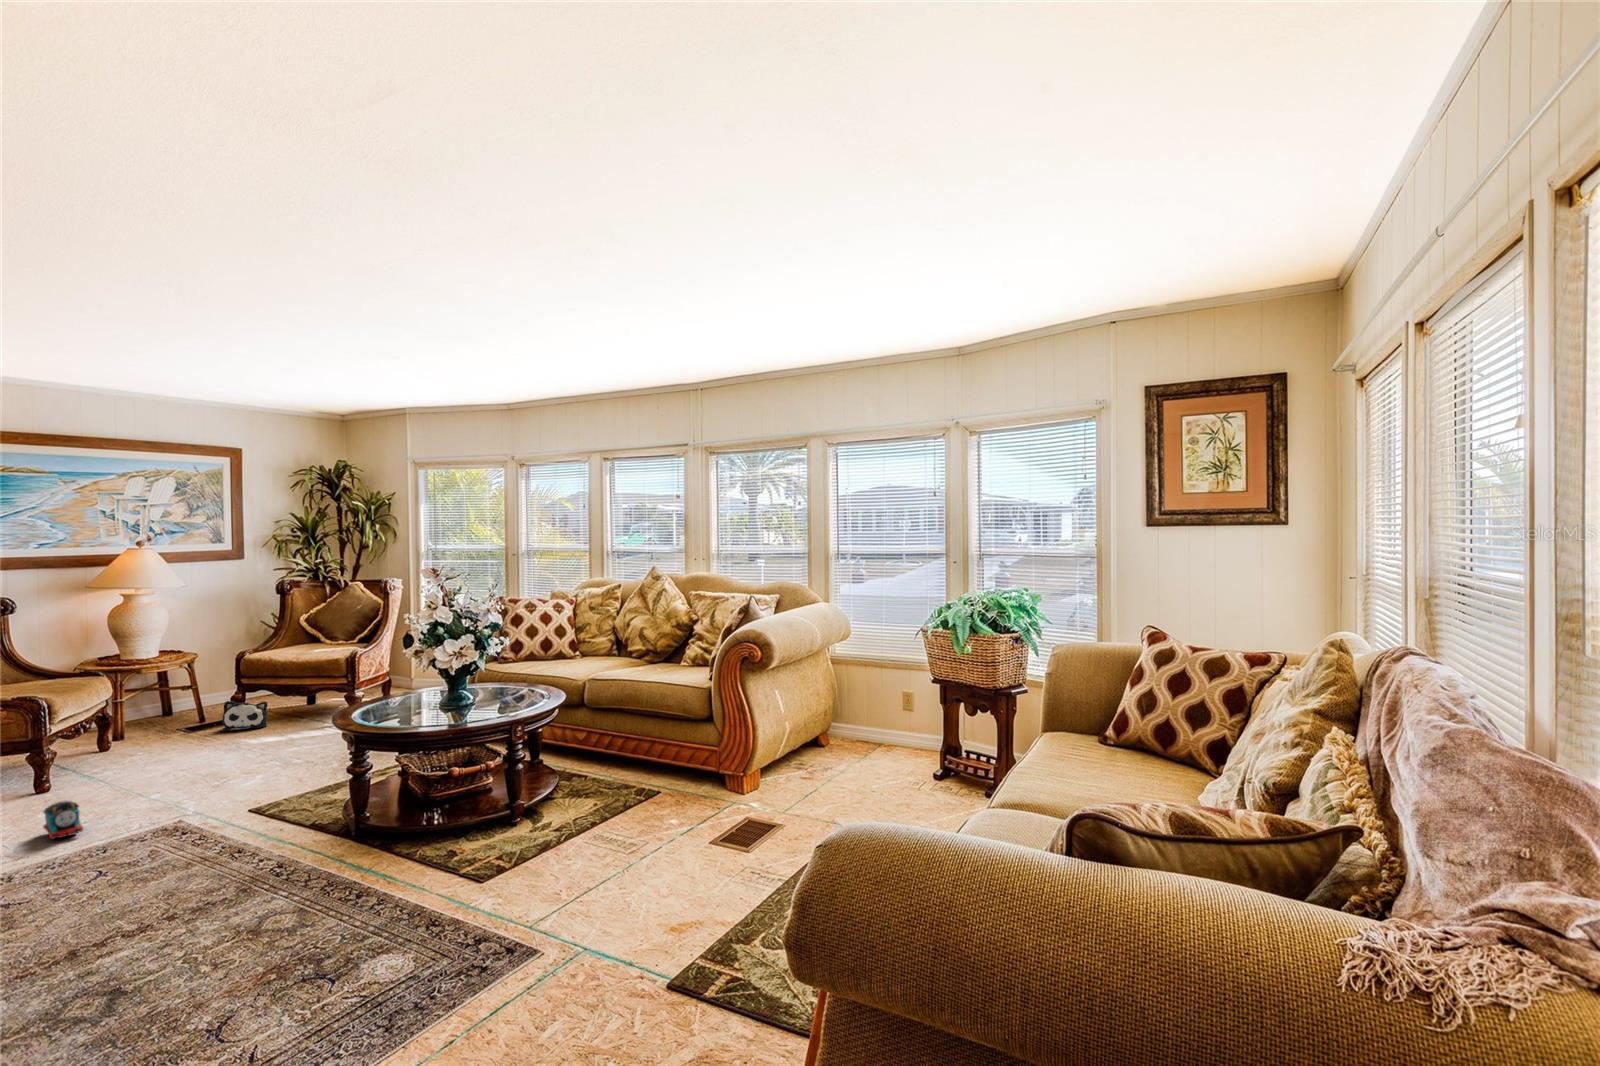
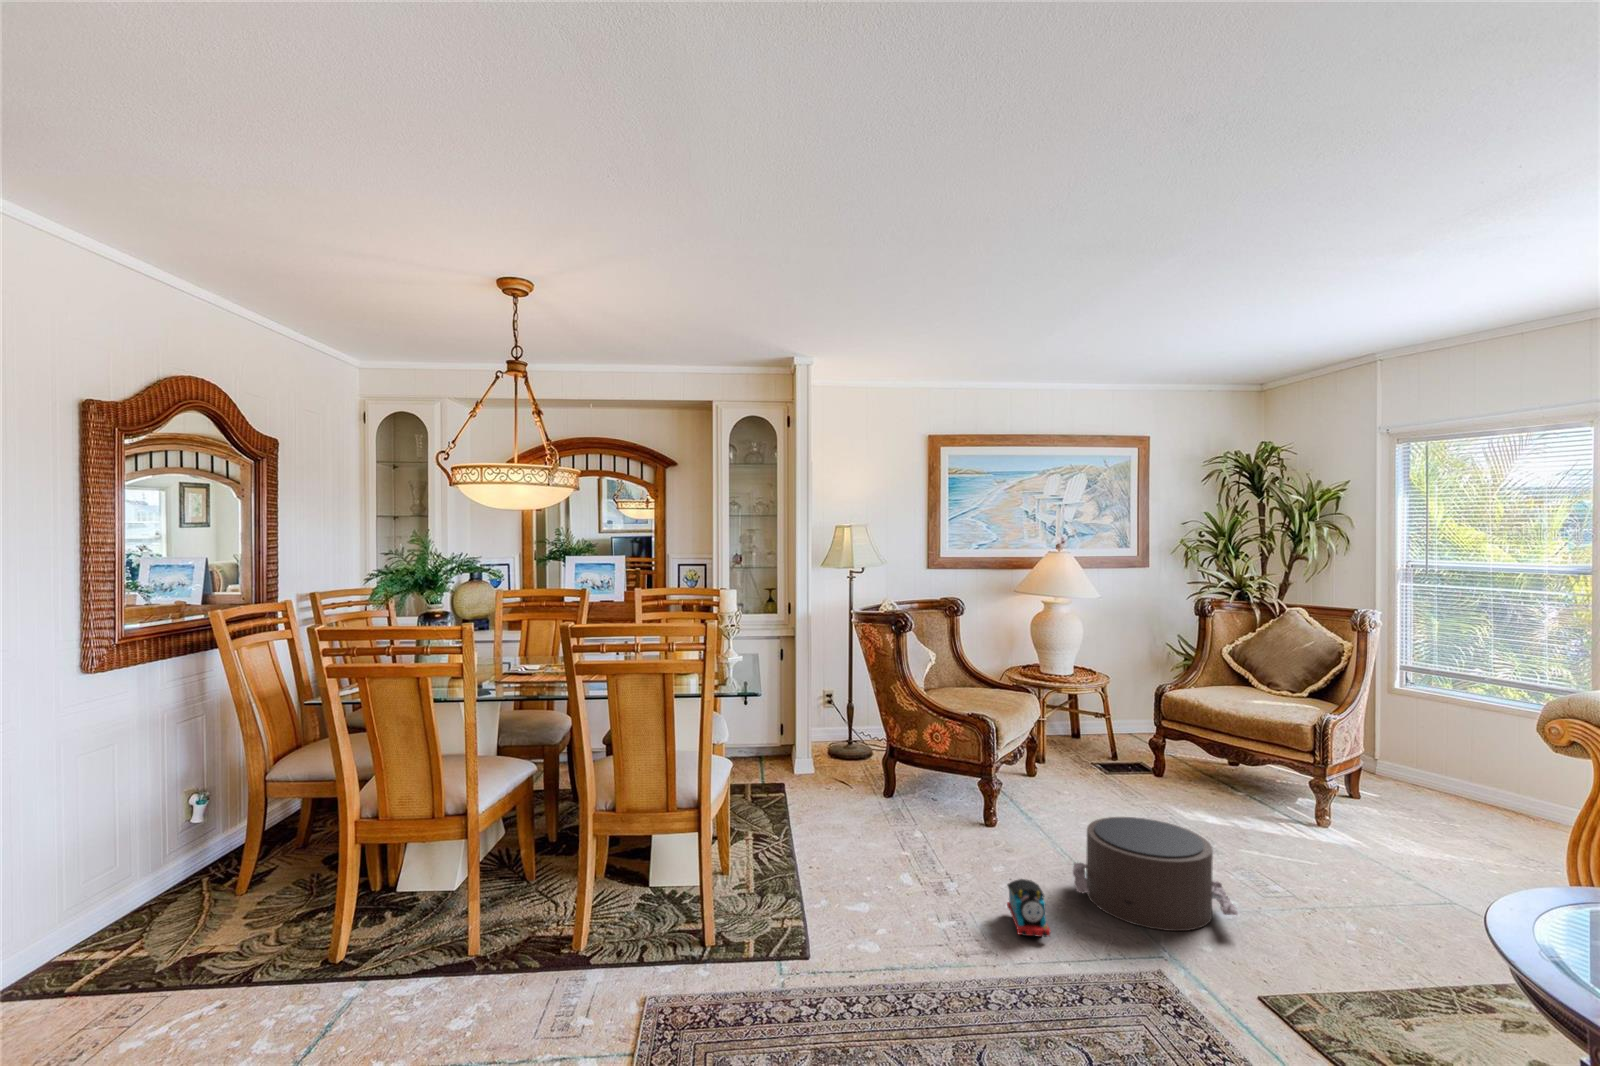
plush toy: present [222,701,267,731] -> none [1145,748,1197,793]
pouf: none [115,737,250,808] -> present [1073,817,1238,931]

